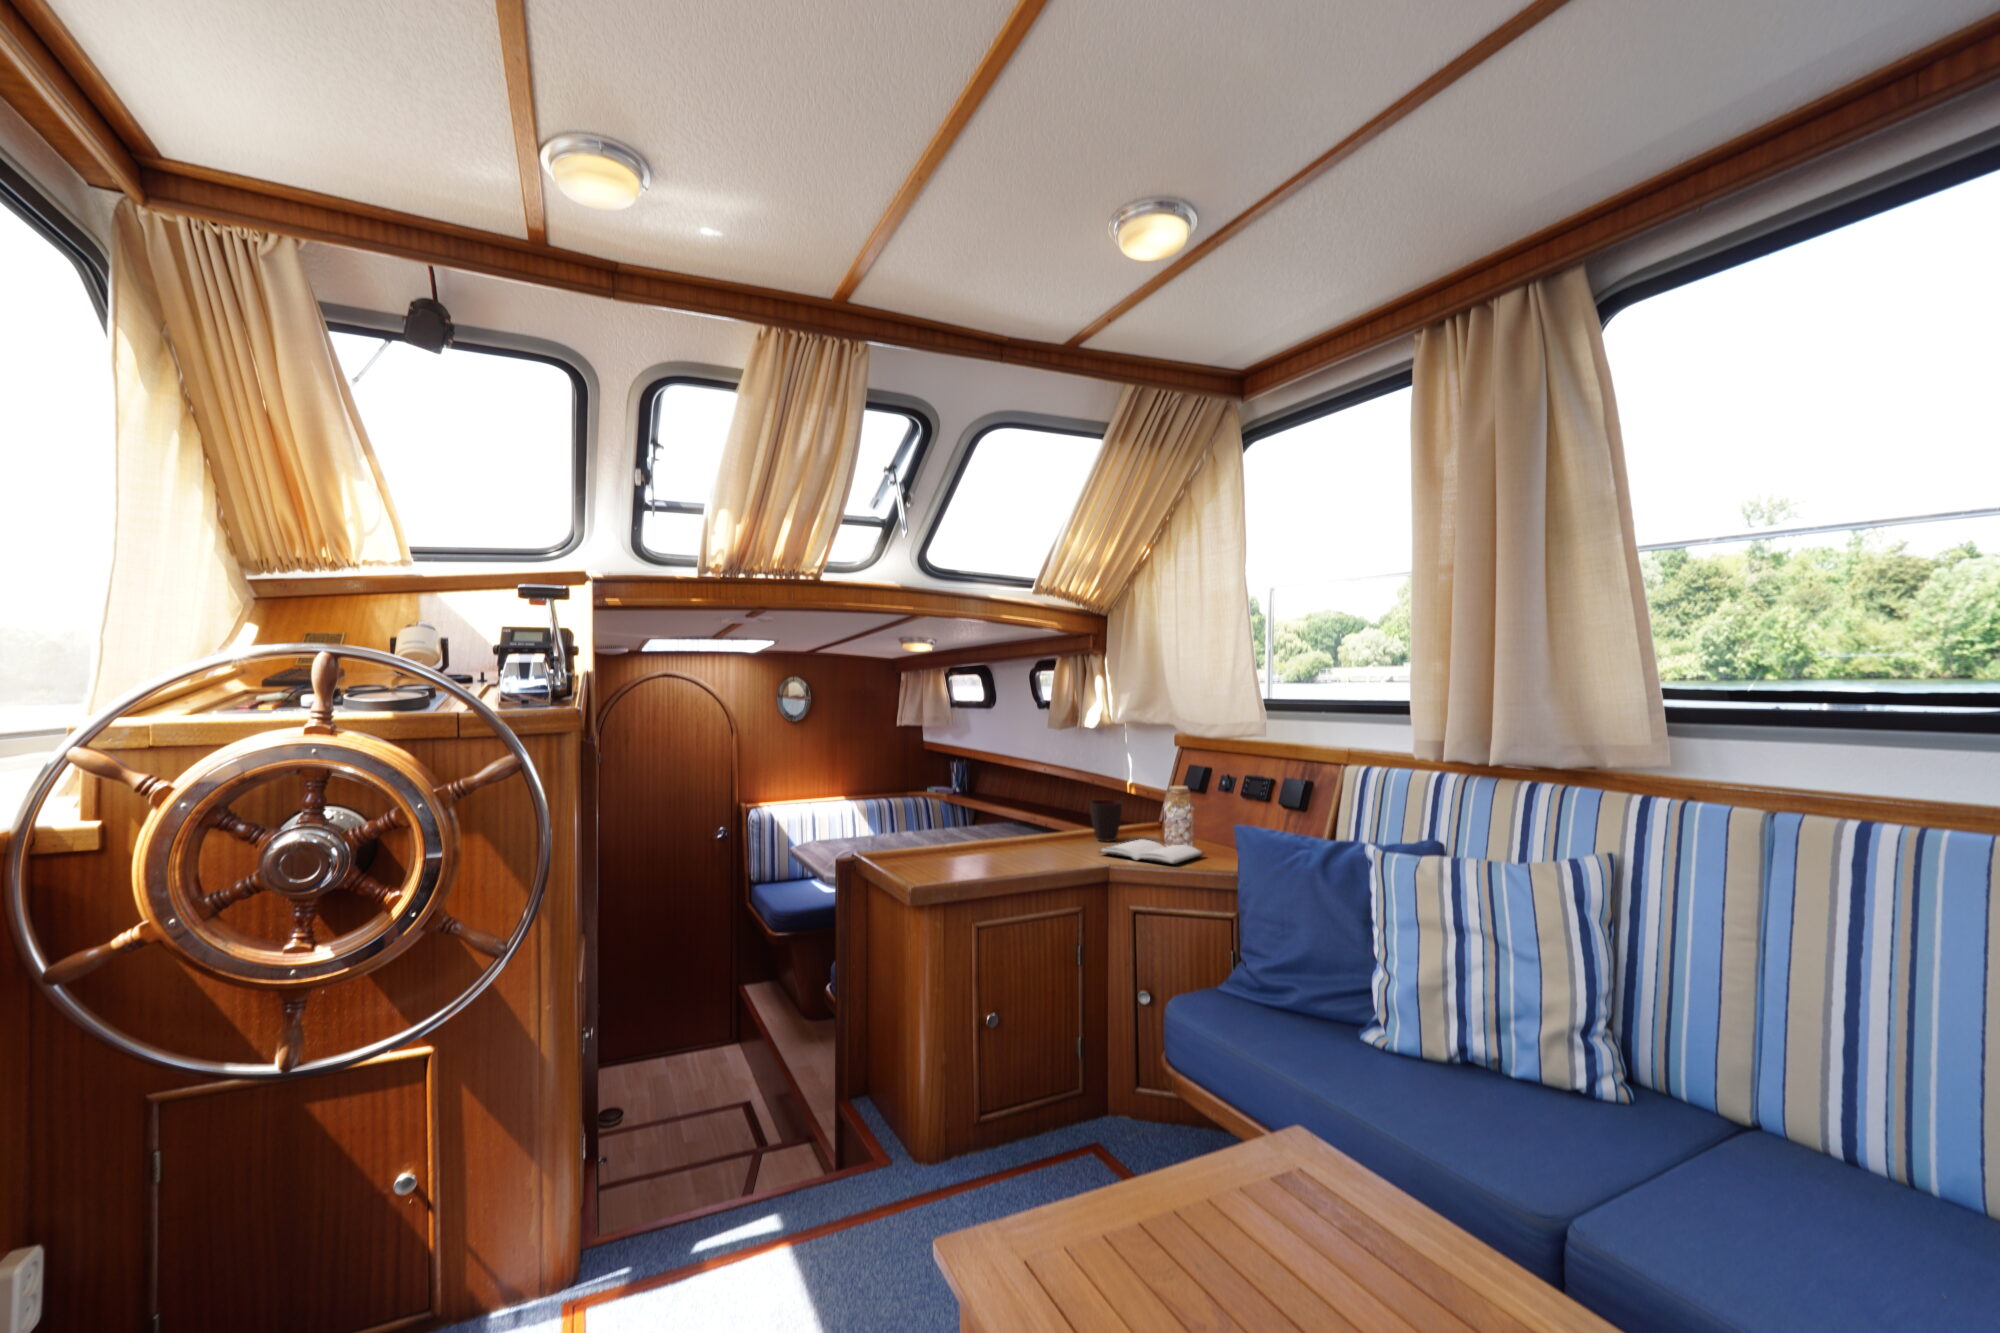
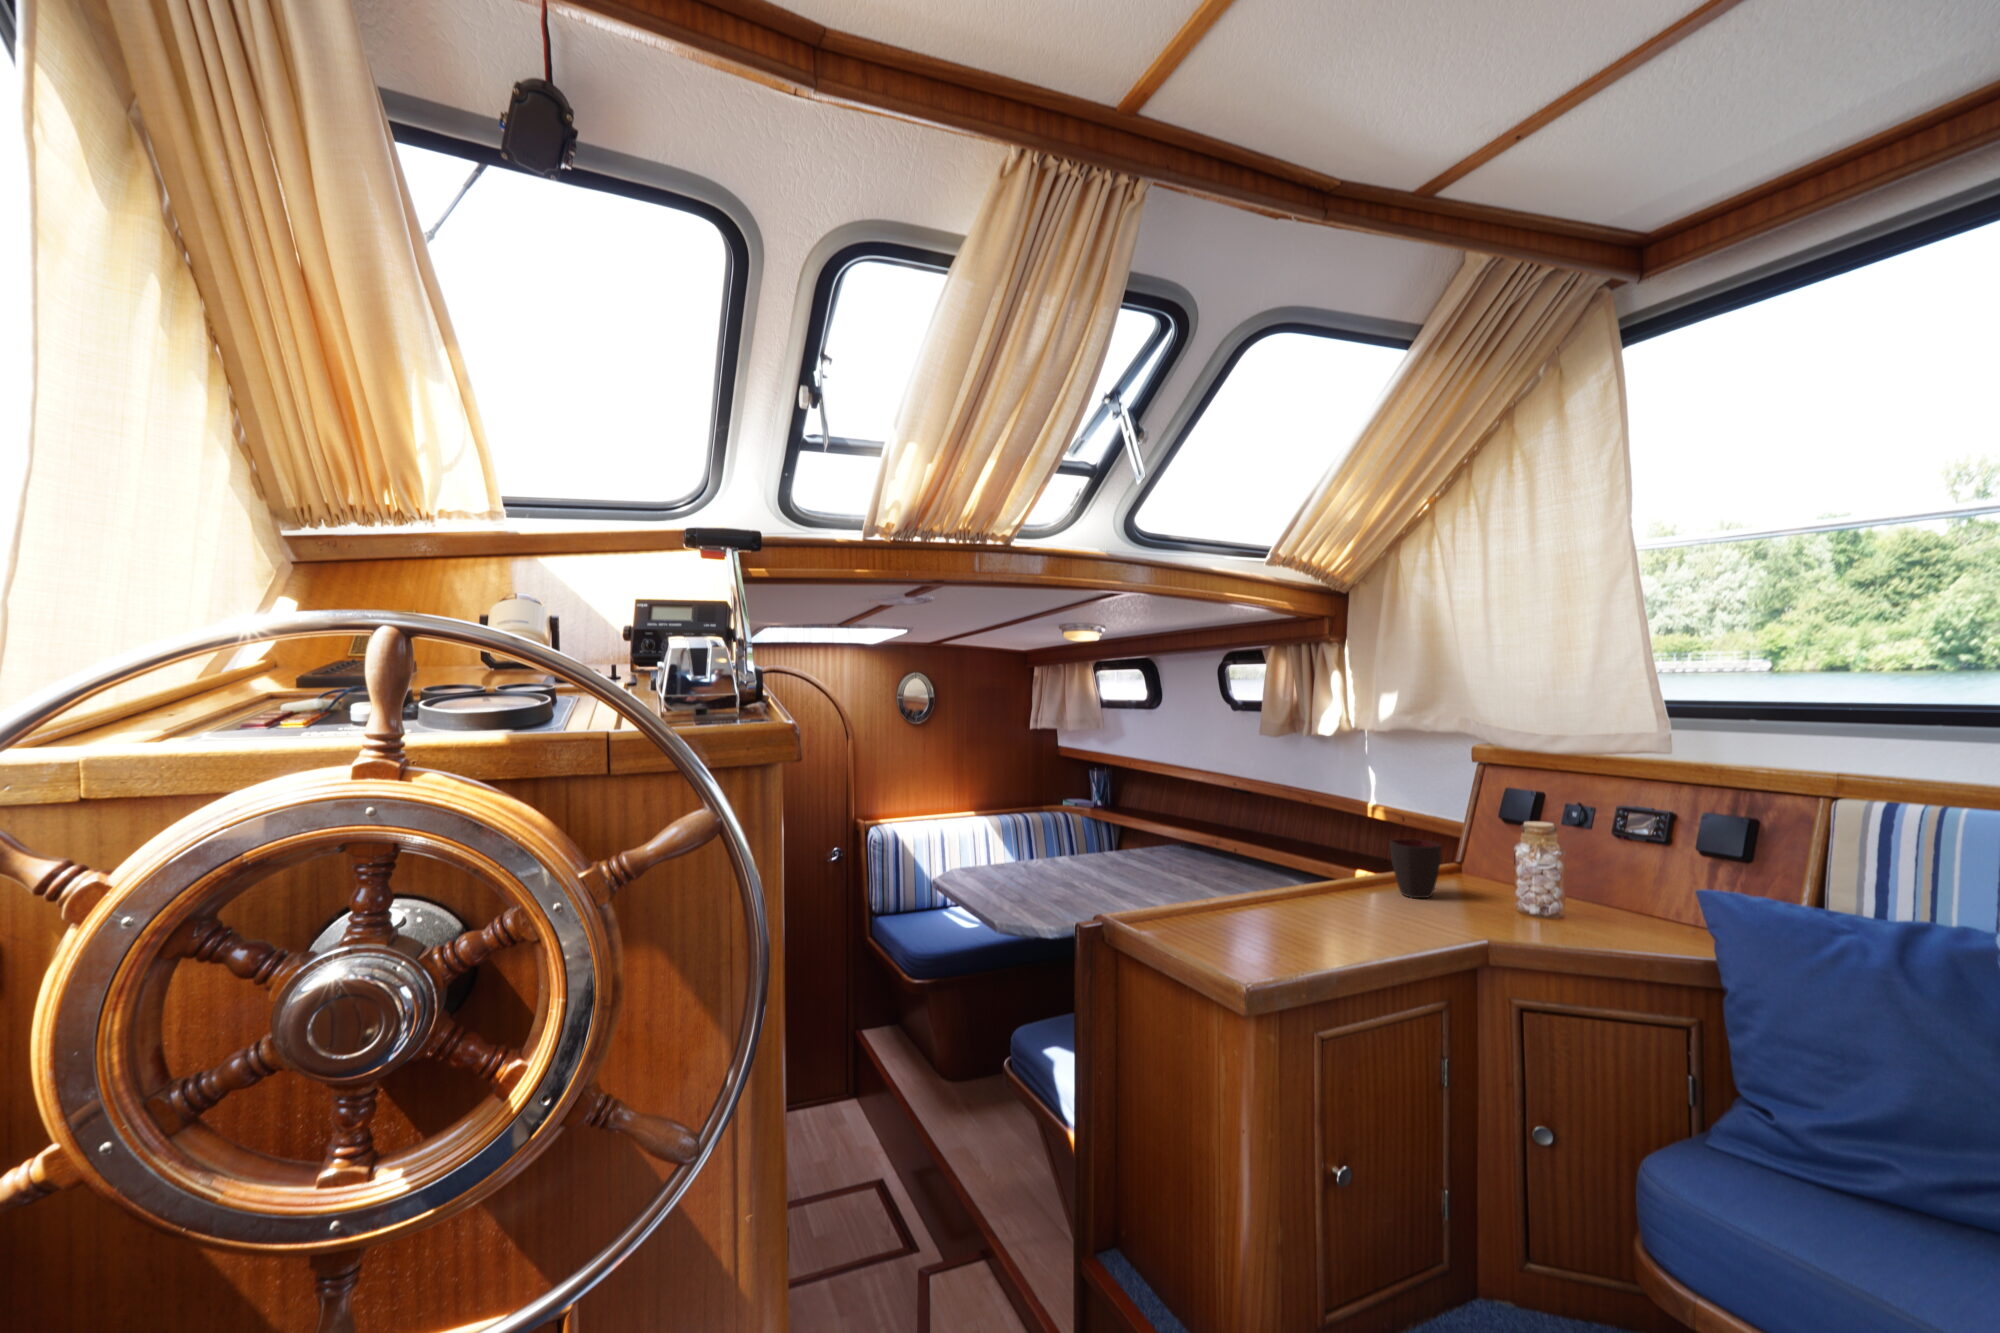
book: present [1099,839,1203,864] -> none [1436,899,1600,945]

